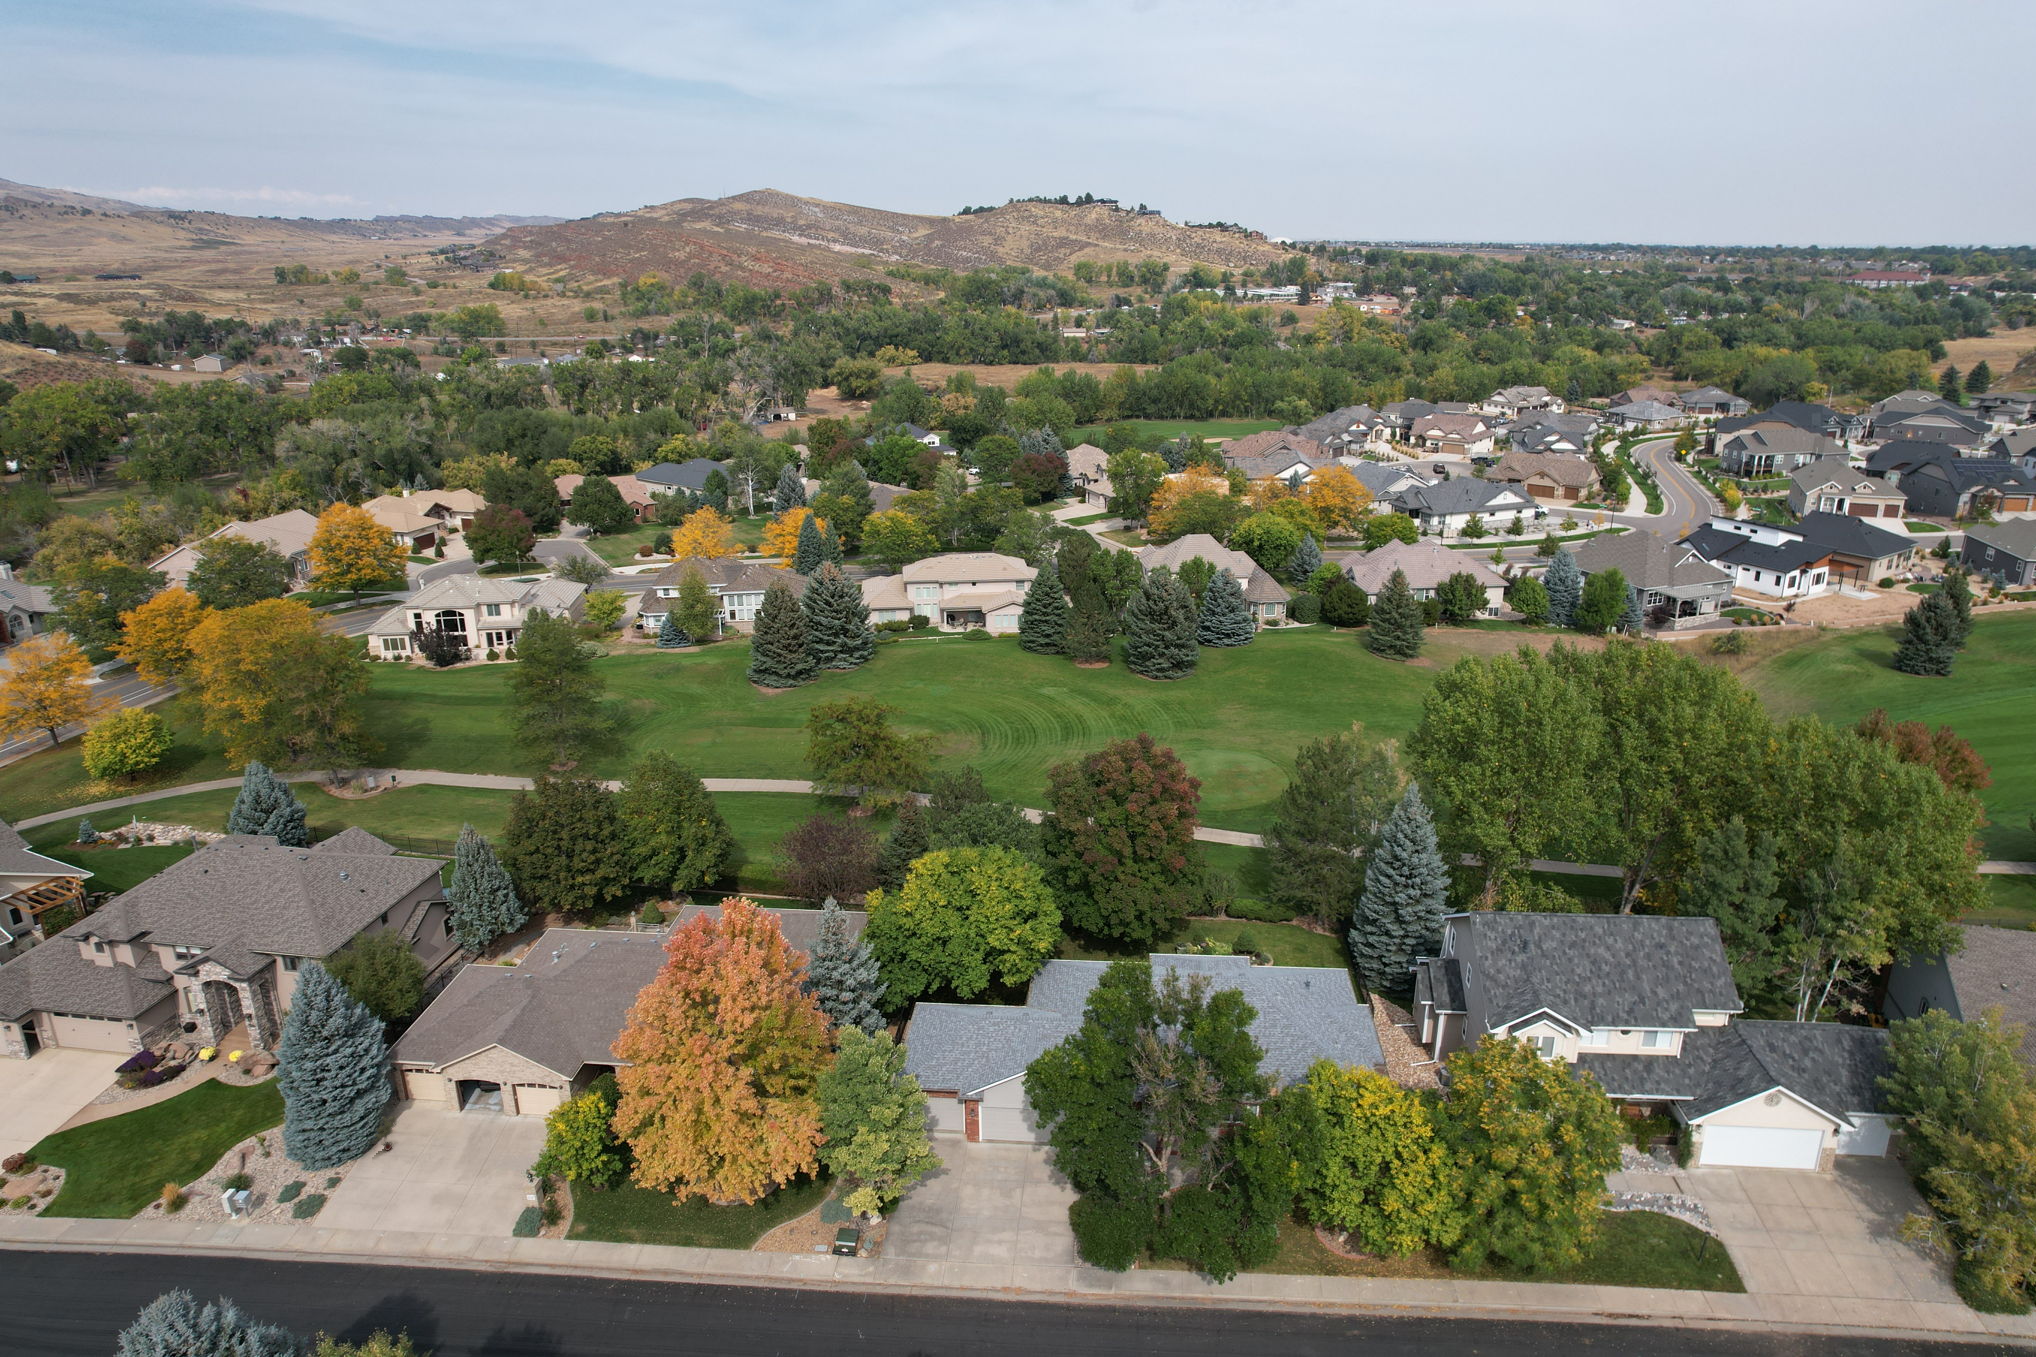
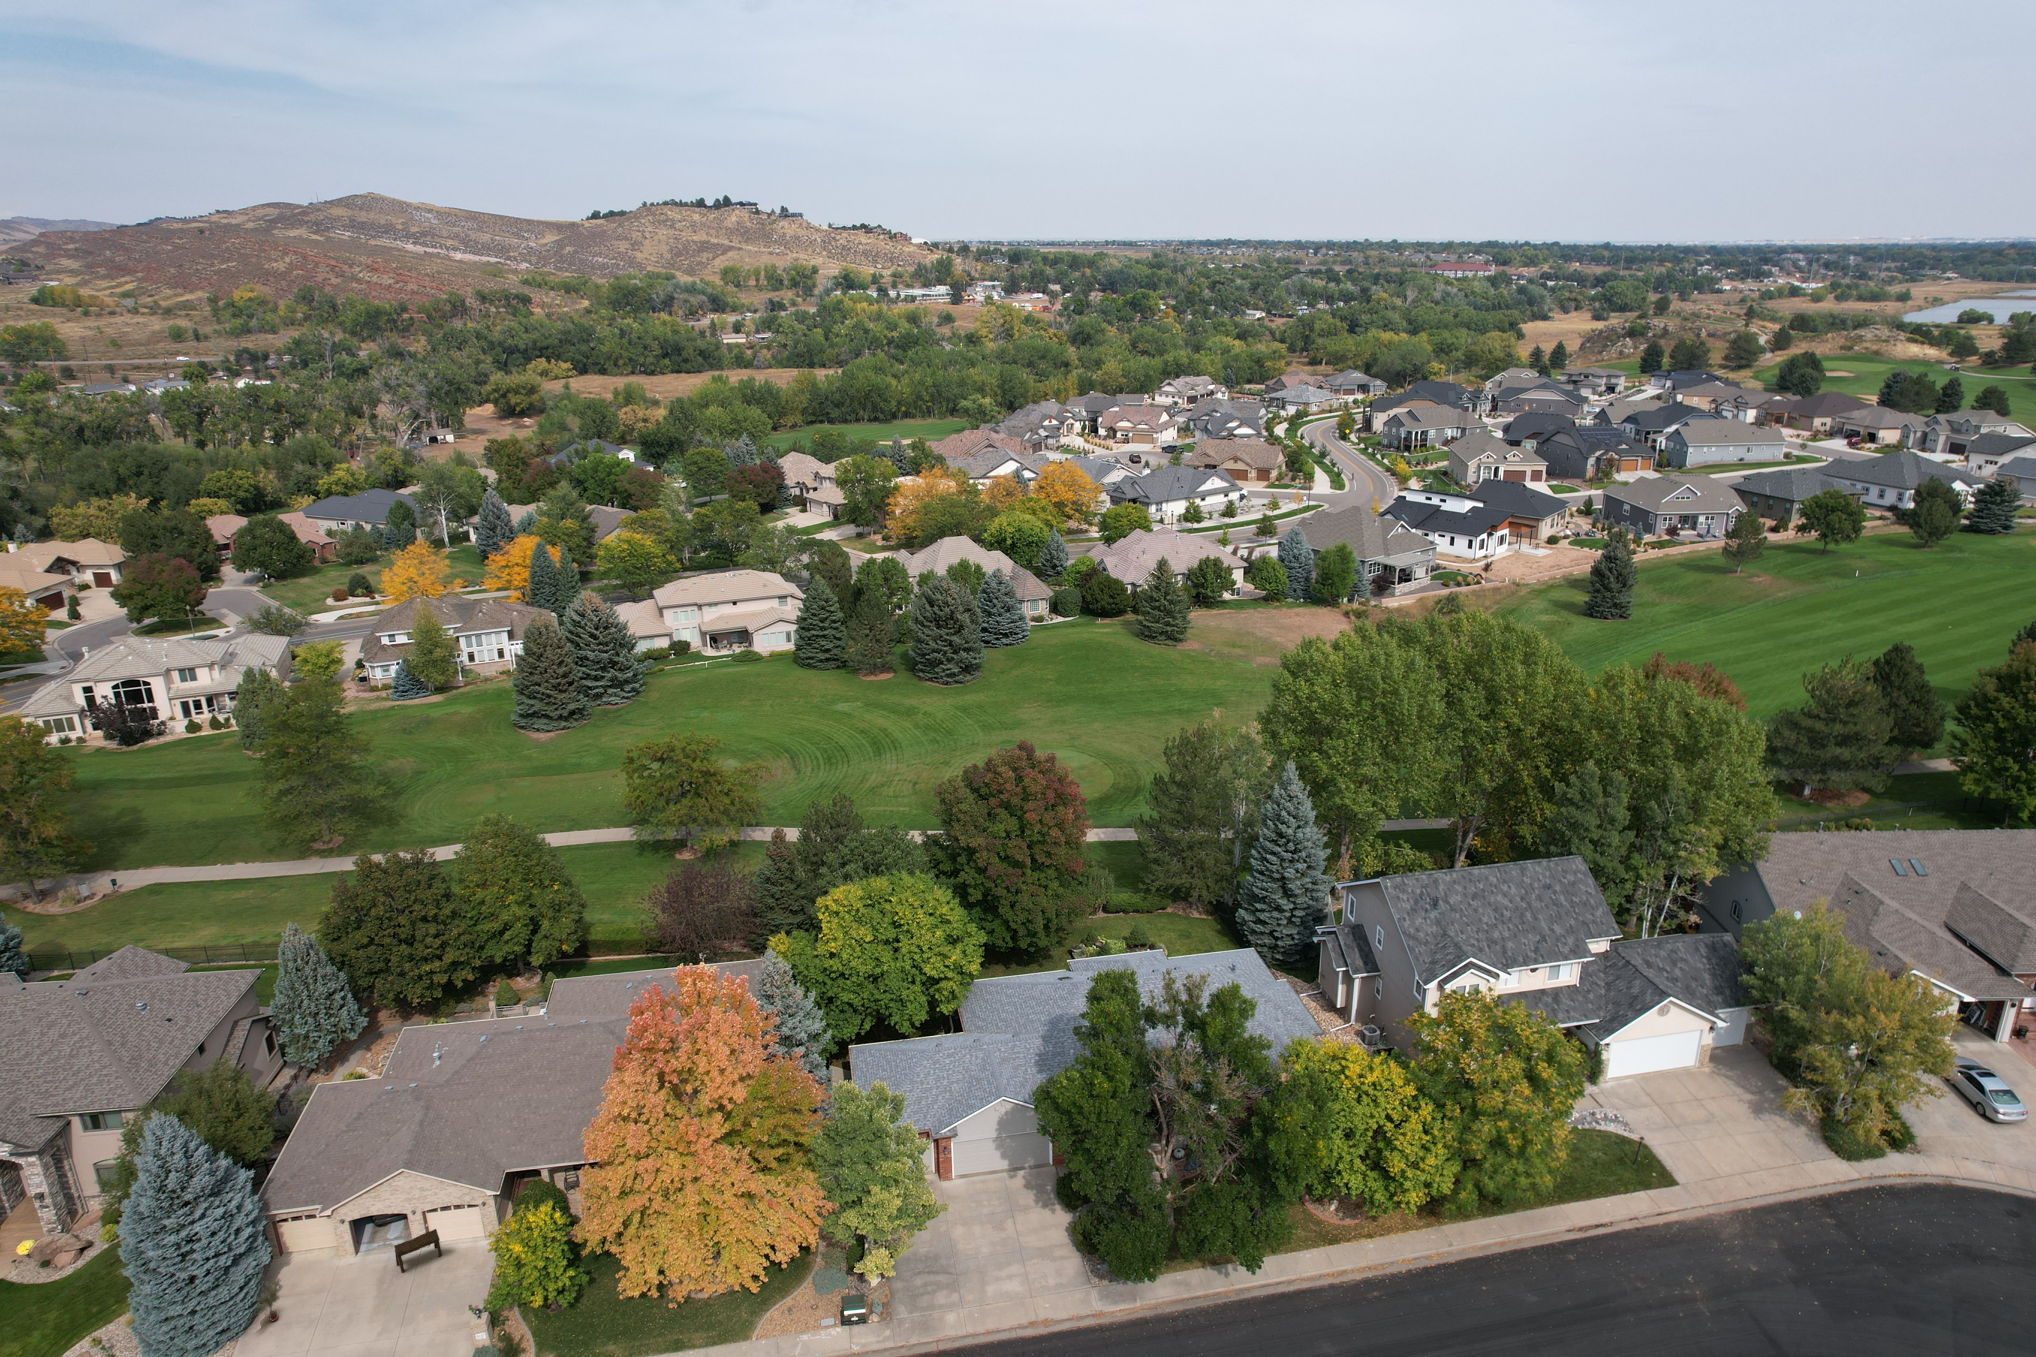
bench: none [489,1101,526,1132] -> present [394,1229,442,1273]

